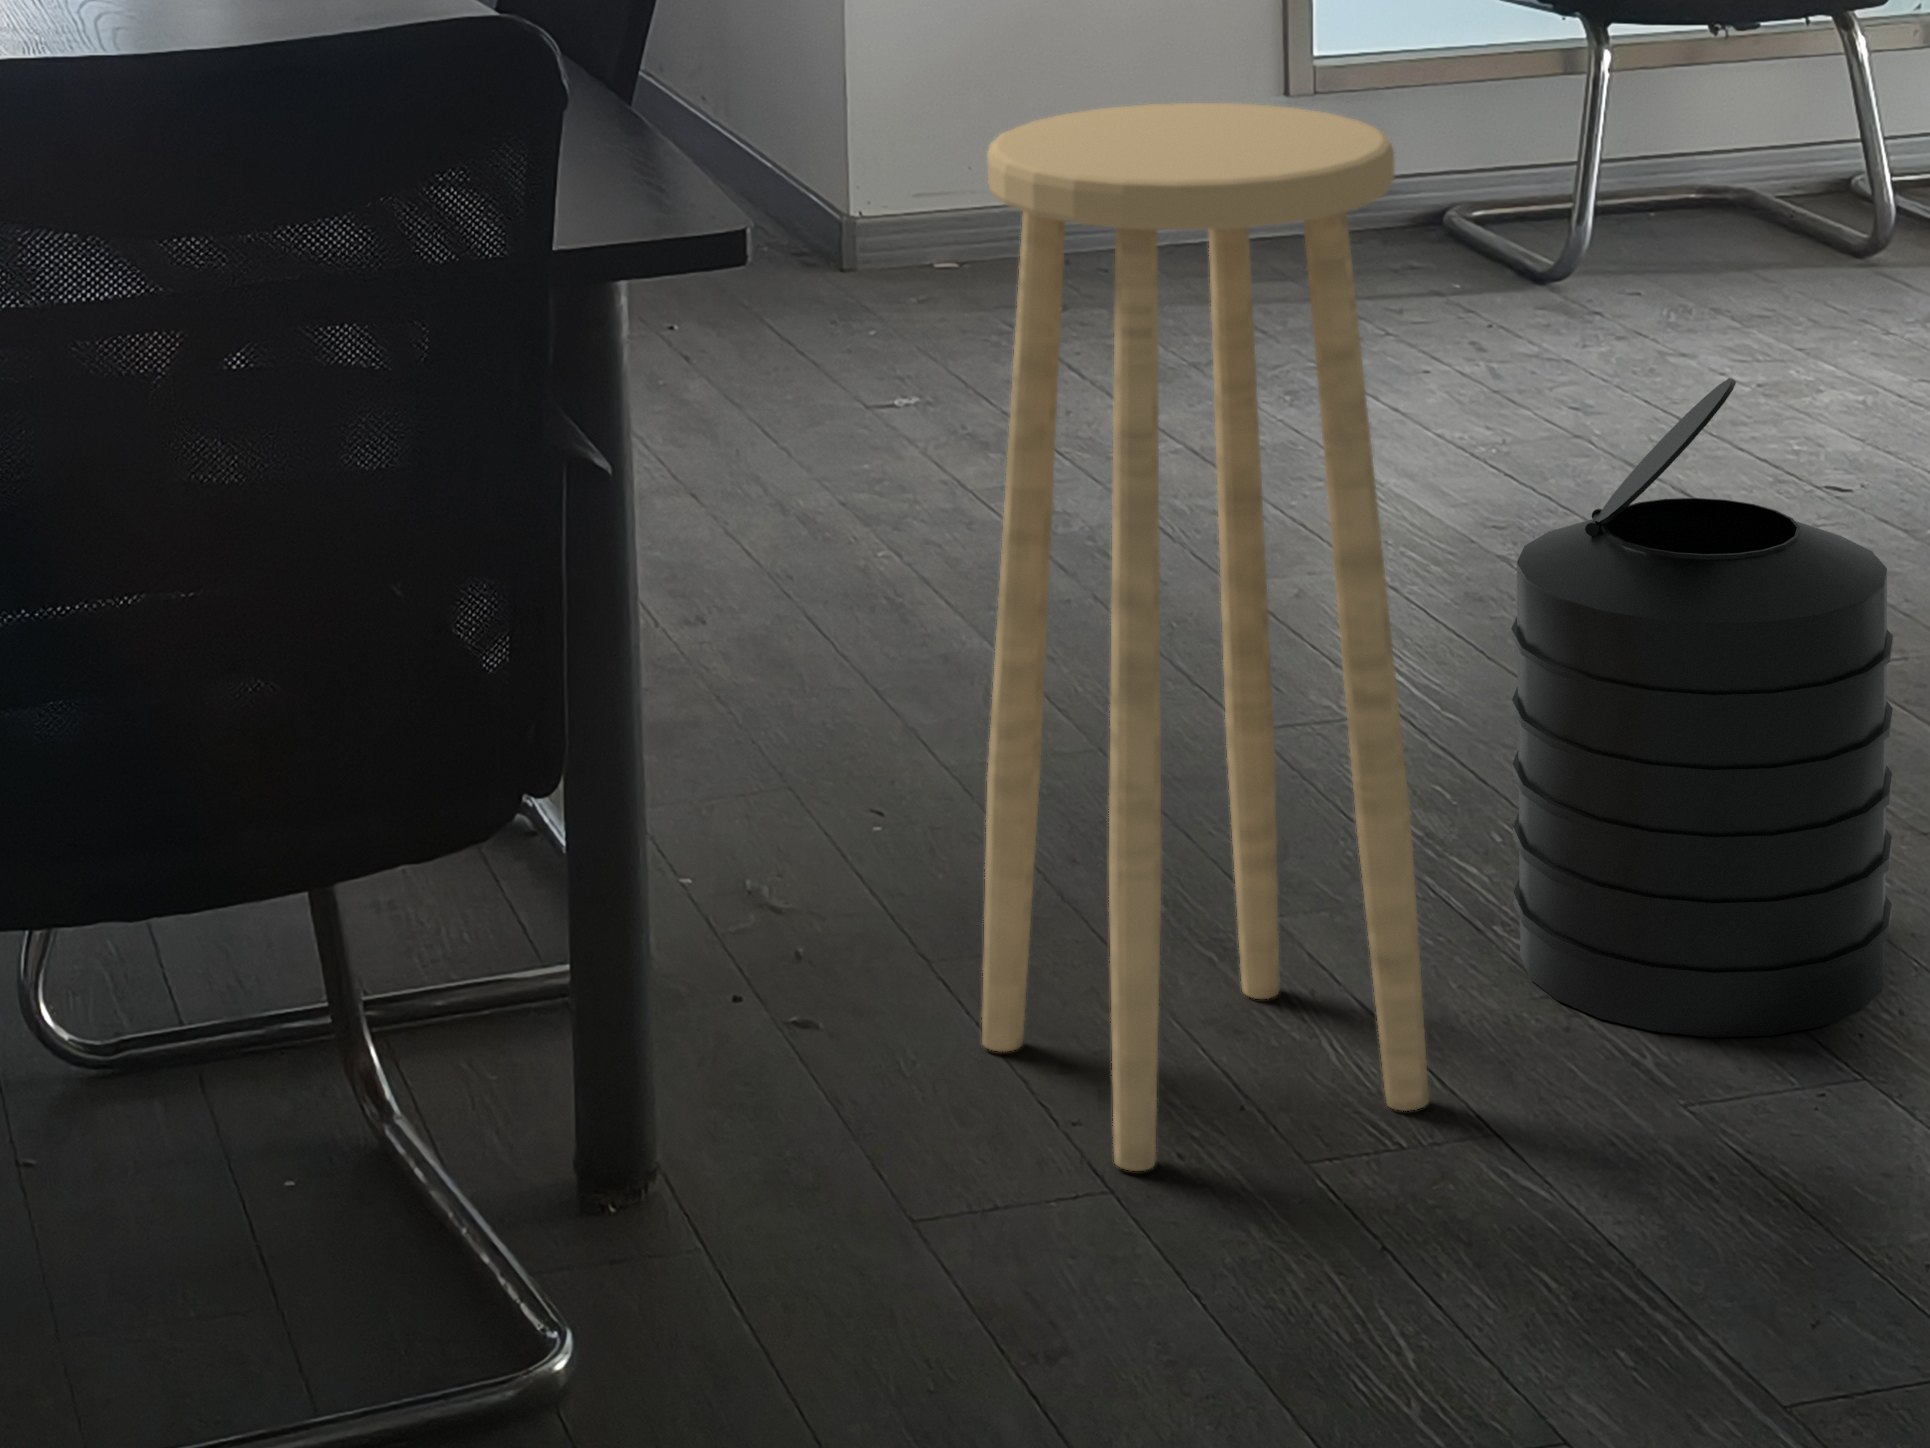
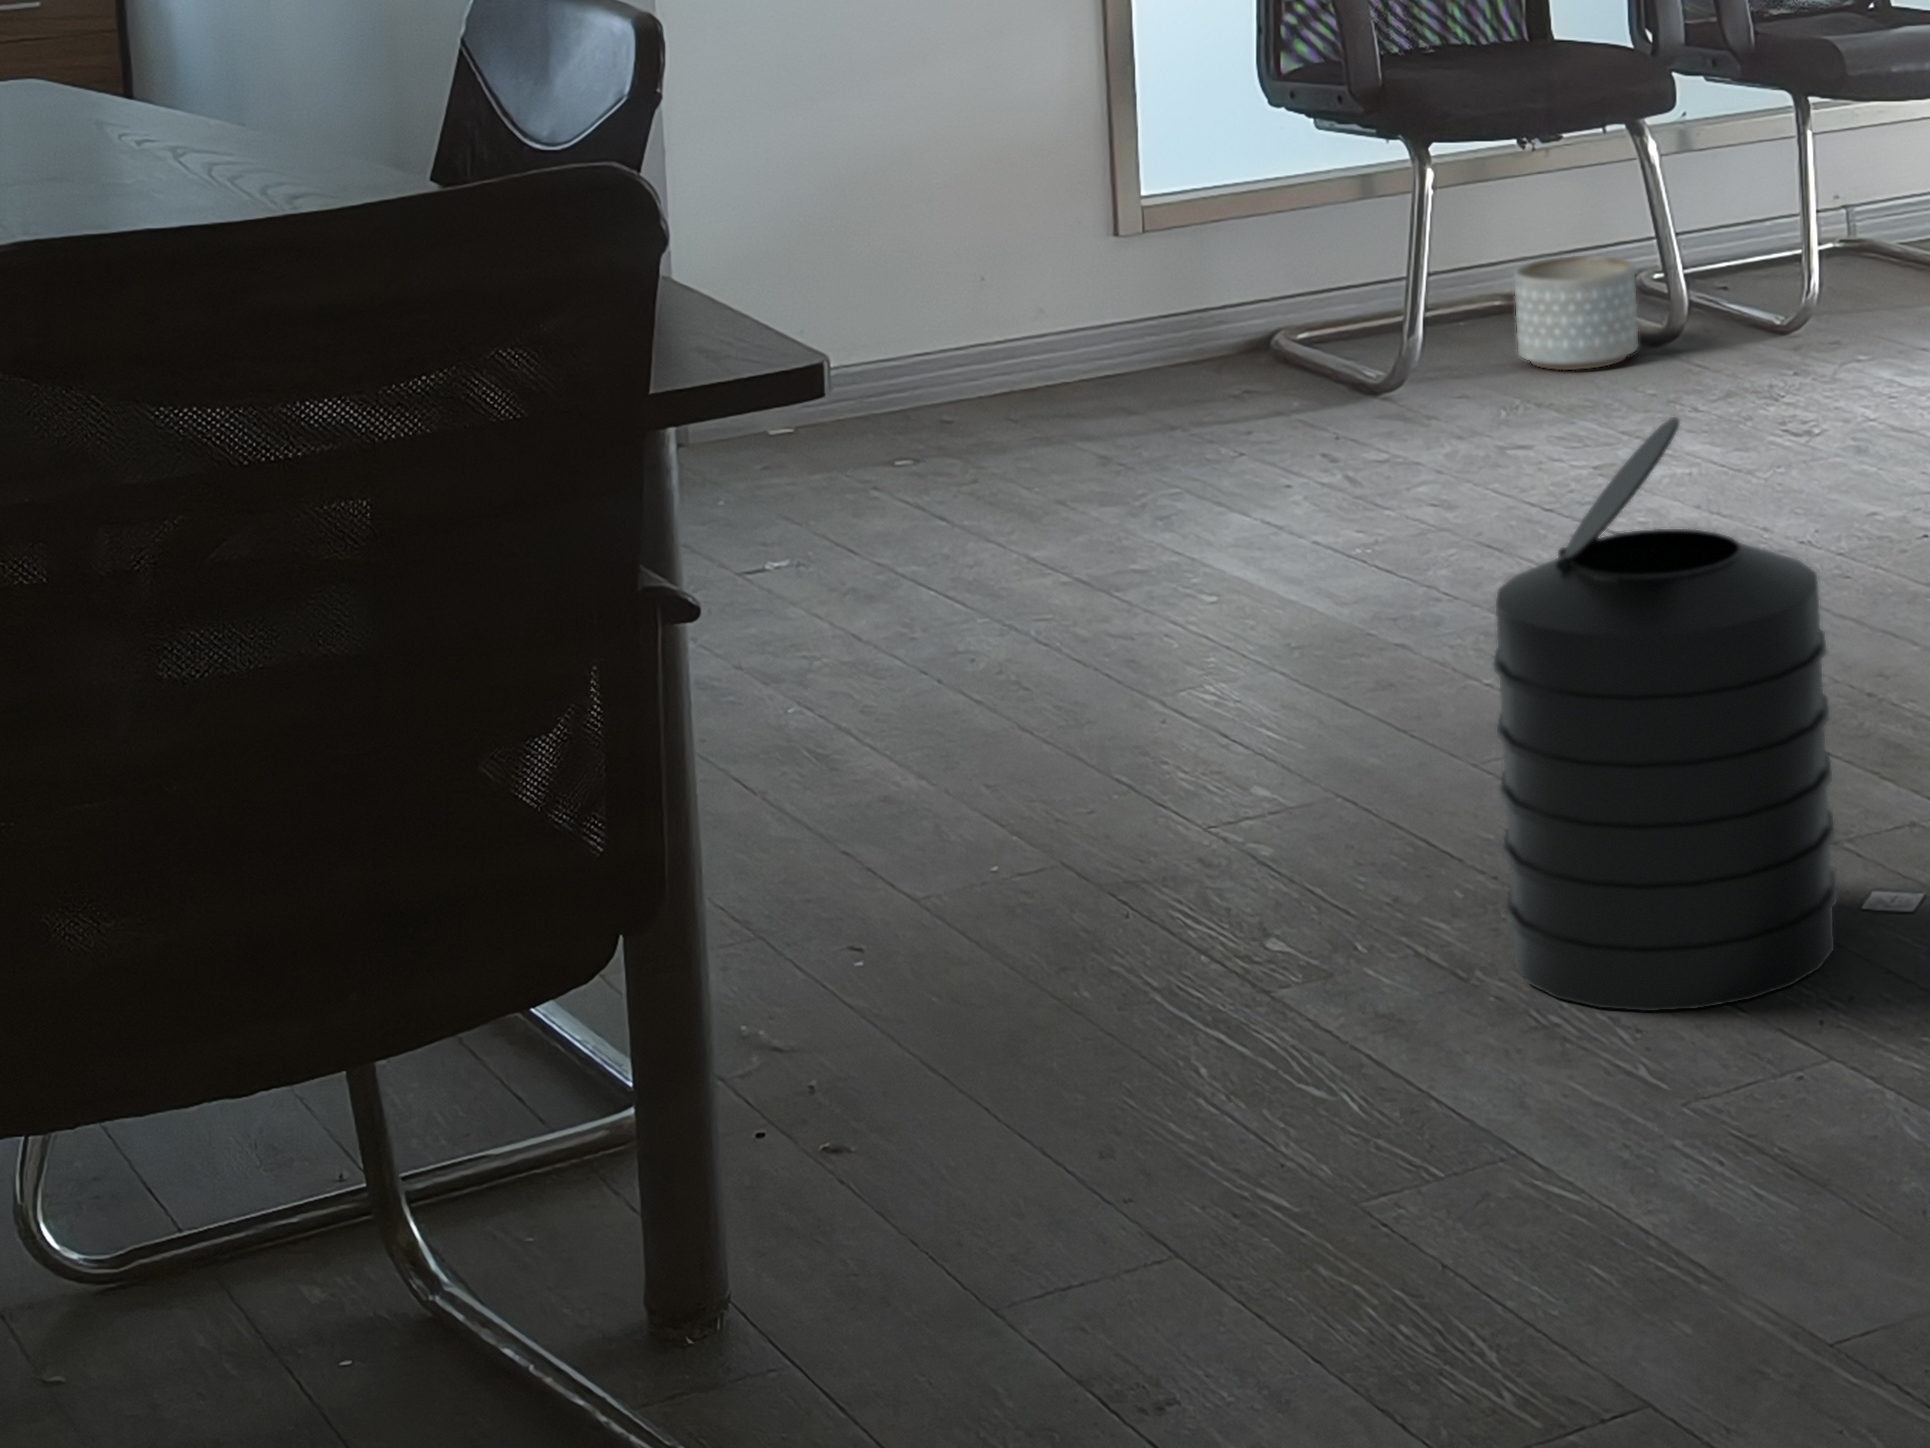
stool: present [982,103,1429,1171] -> none [1016,198,1467,1198]
planter: none [1700,155,1833,277] -> present [1514,256,1638,370]

